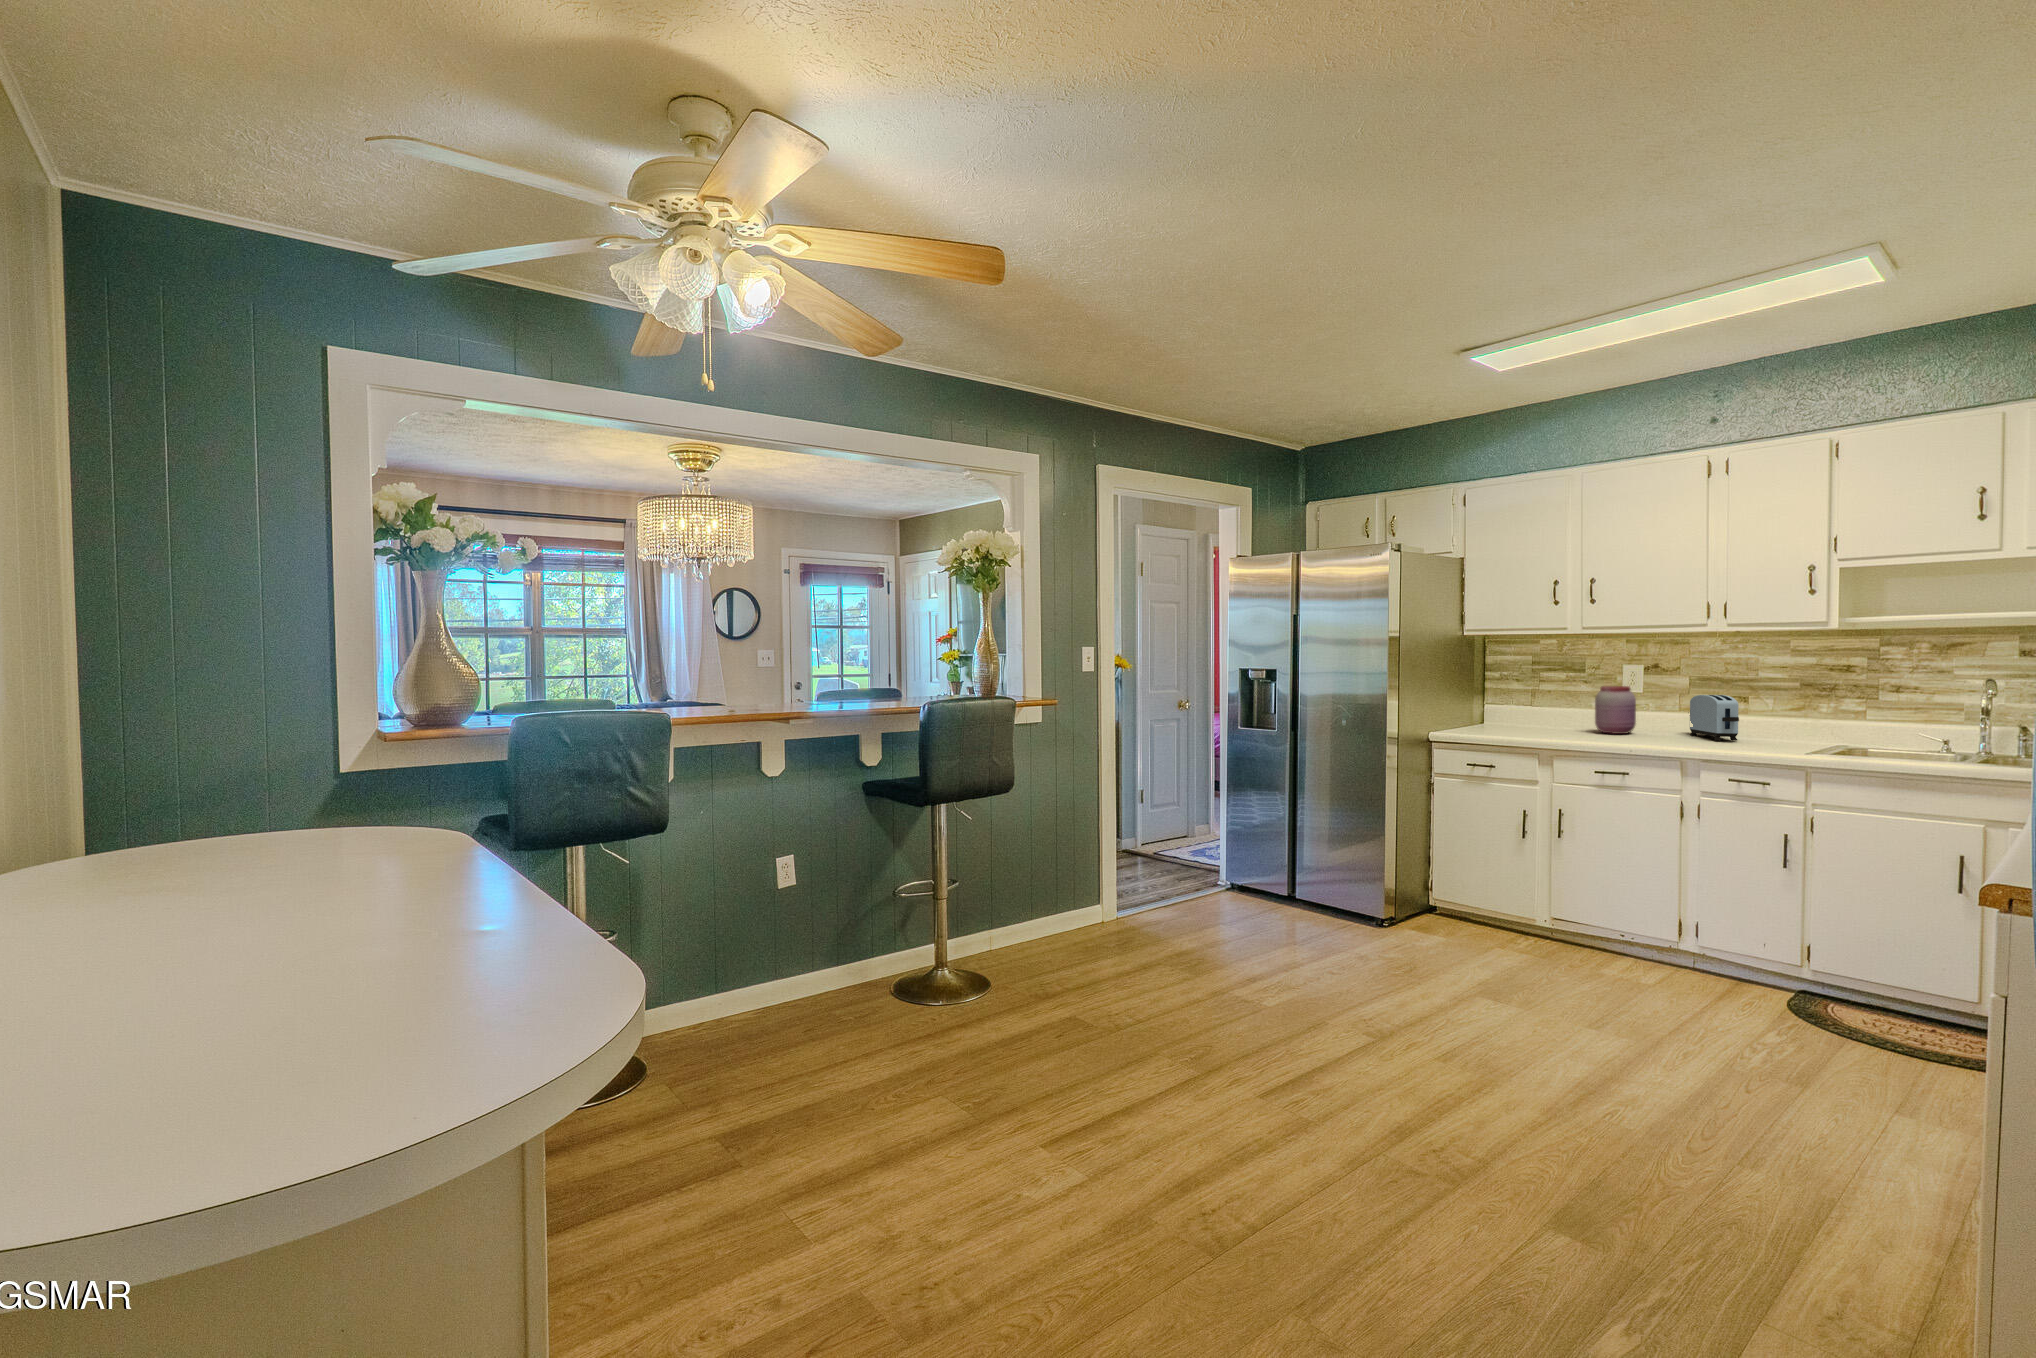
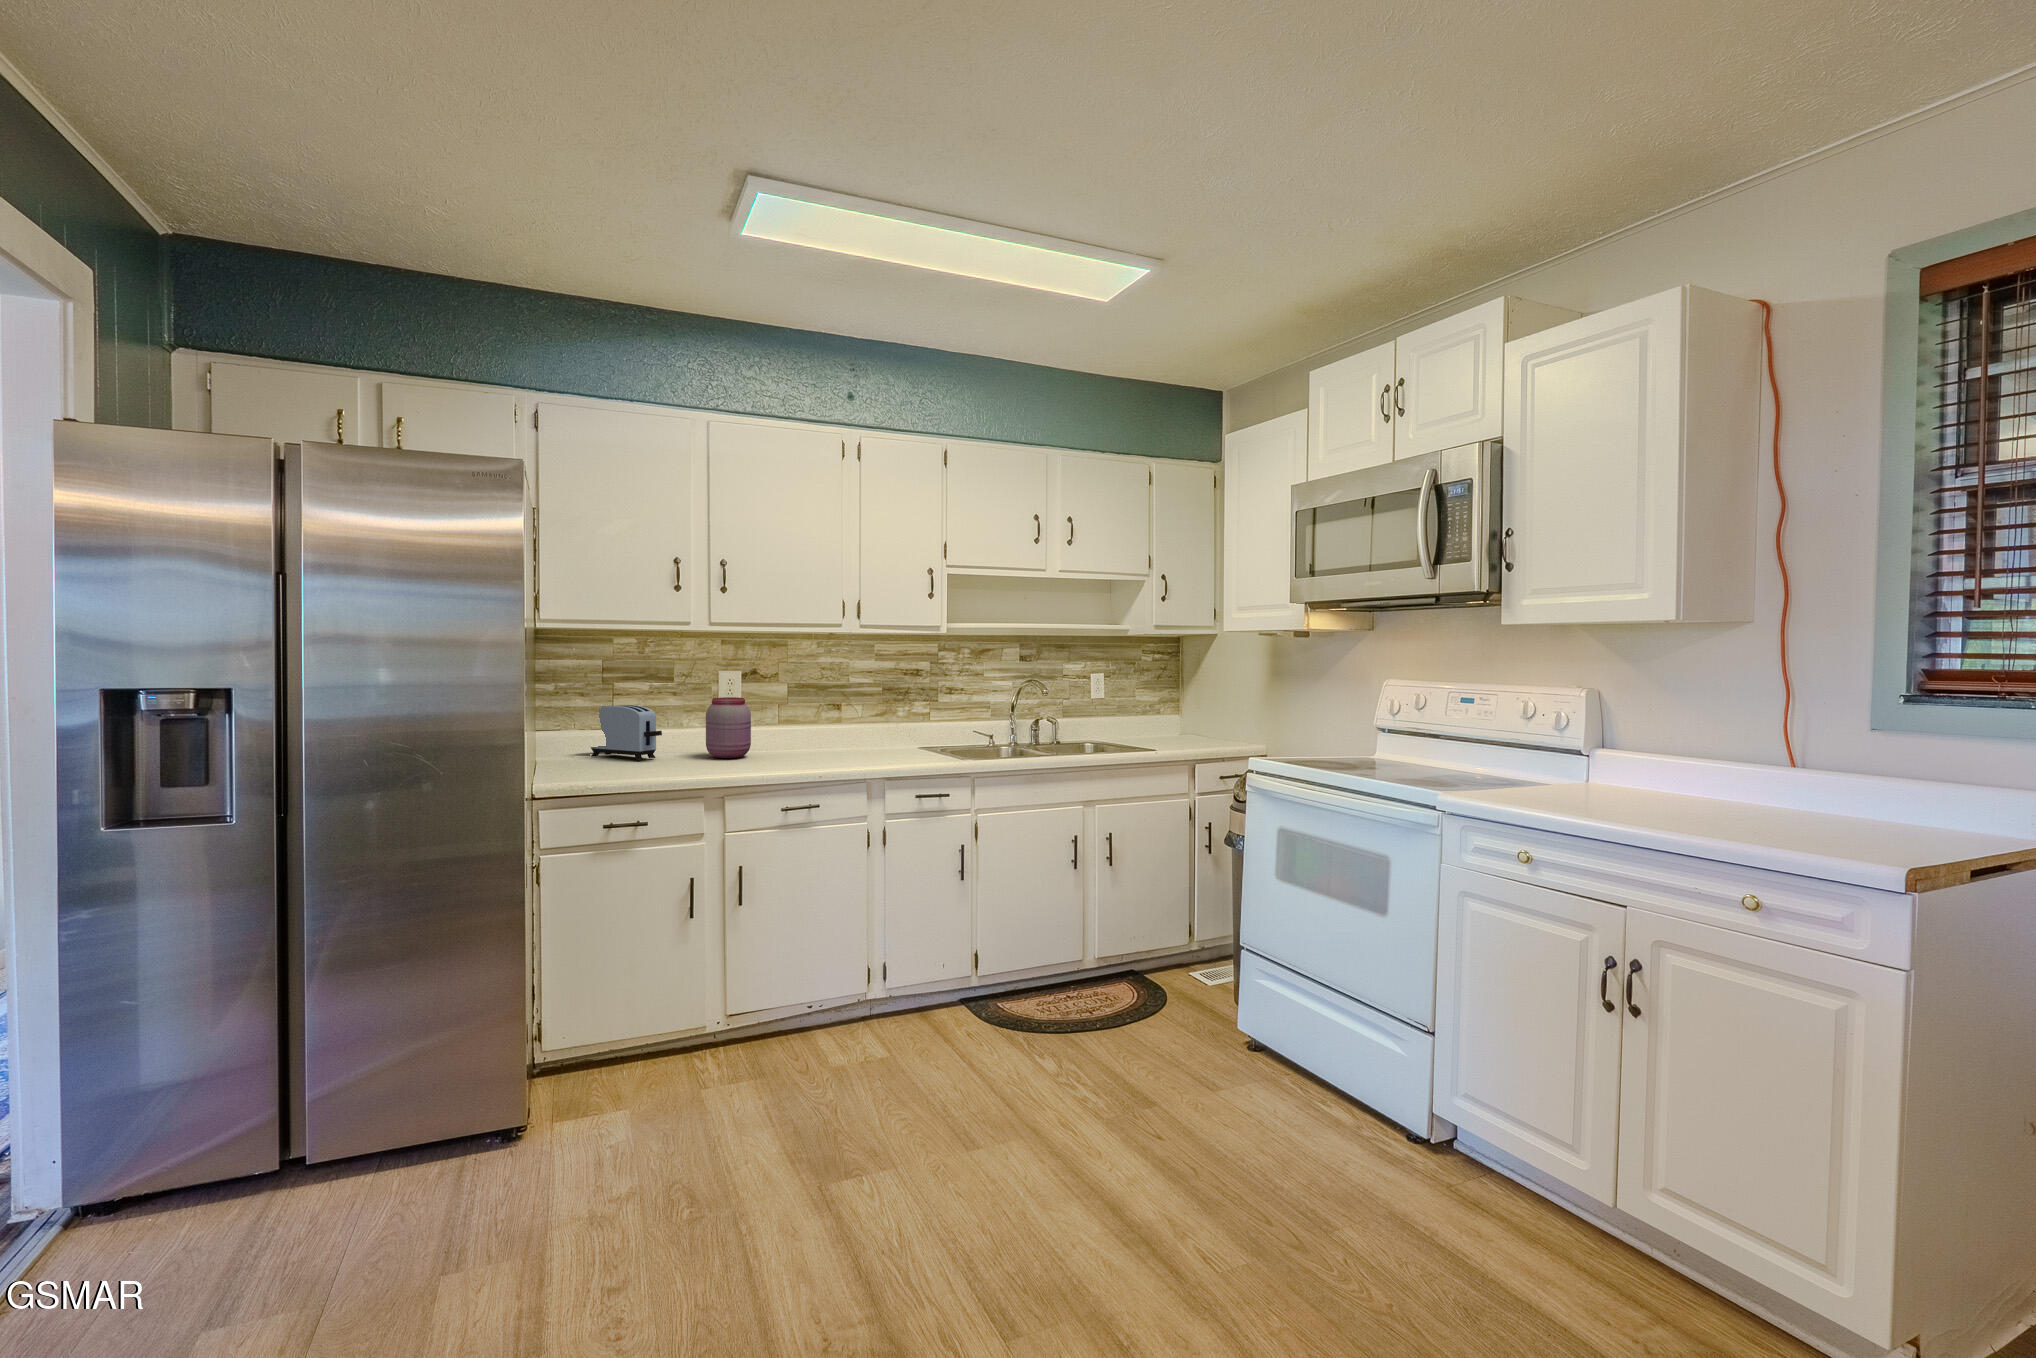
toaster: present [1690,695,1739,740] -> present [591,705,662,760]

